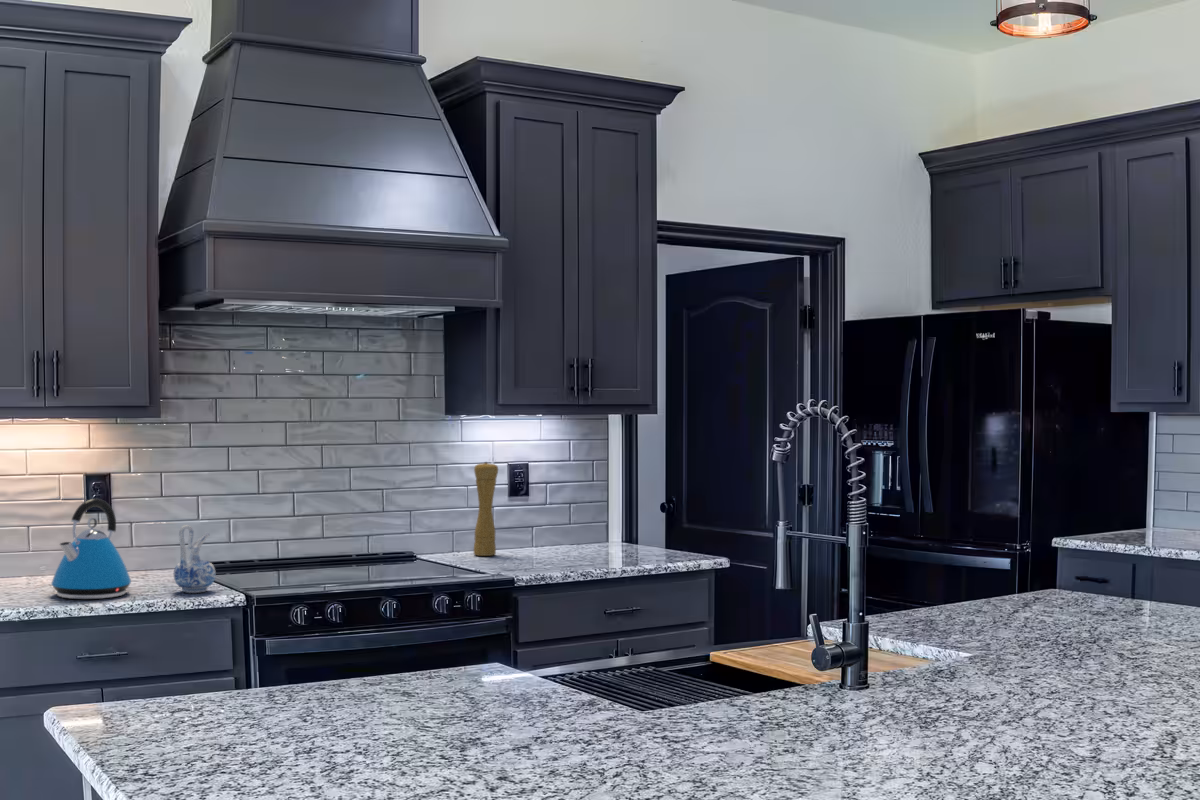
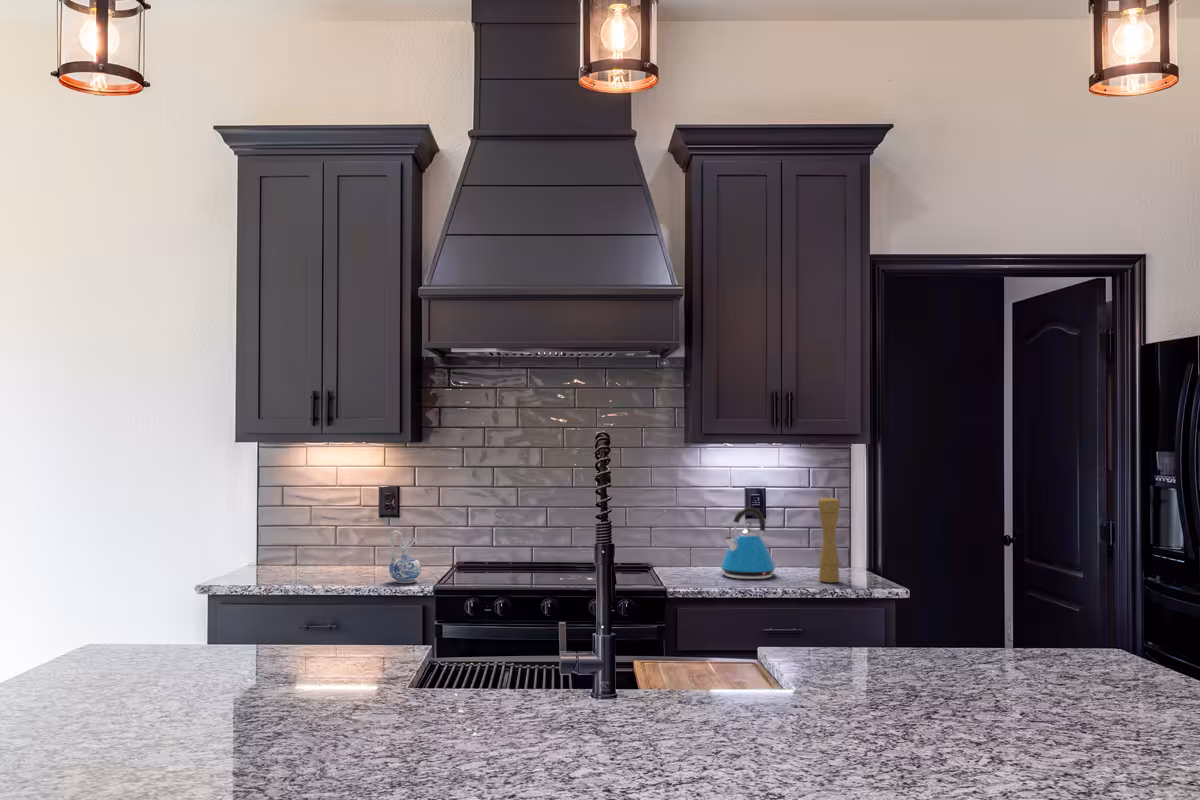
pepper mill: present [474,462,498,556] -> present [818,496,840,583]
kettle: present [51,499,131,599] -> present [721,507,775,579]

